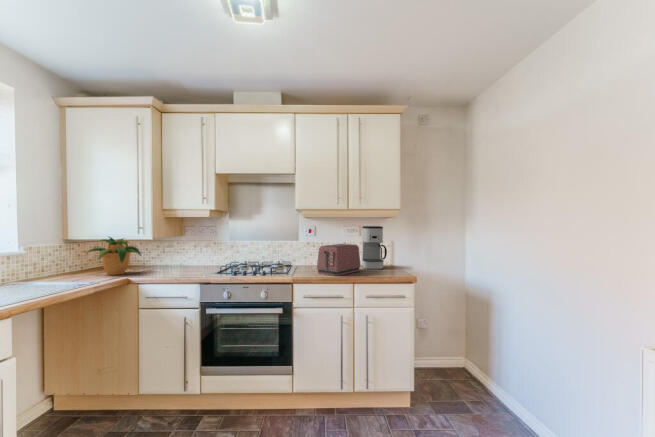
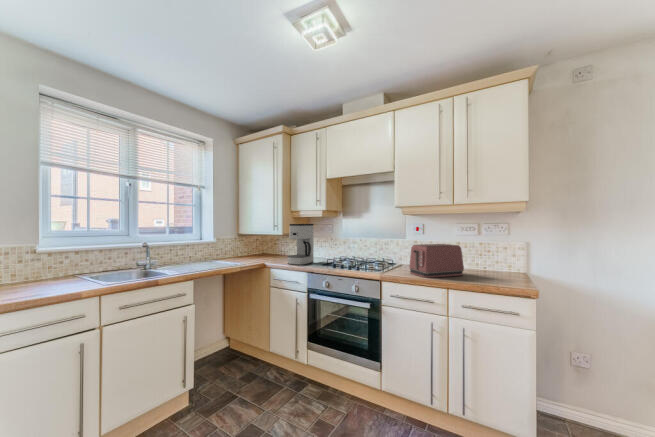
coffee maker: present [362,226,387,269] -> present [288,224,314,265]
potted plant: present [87,237,141,275] -> none [244,231,279,260]

